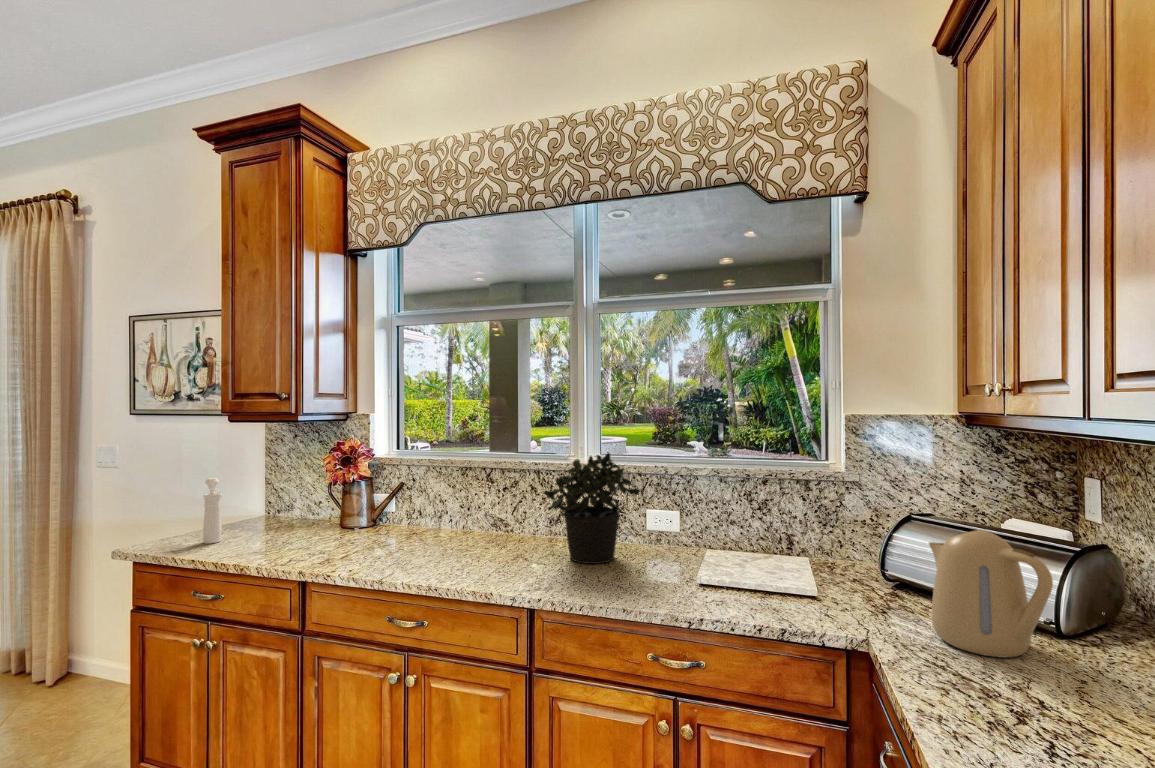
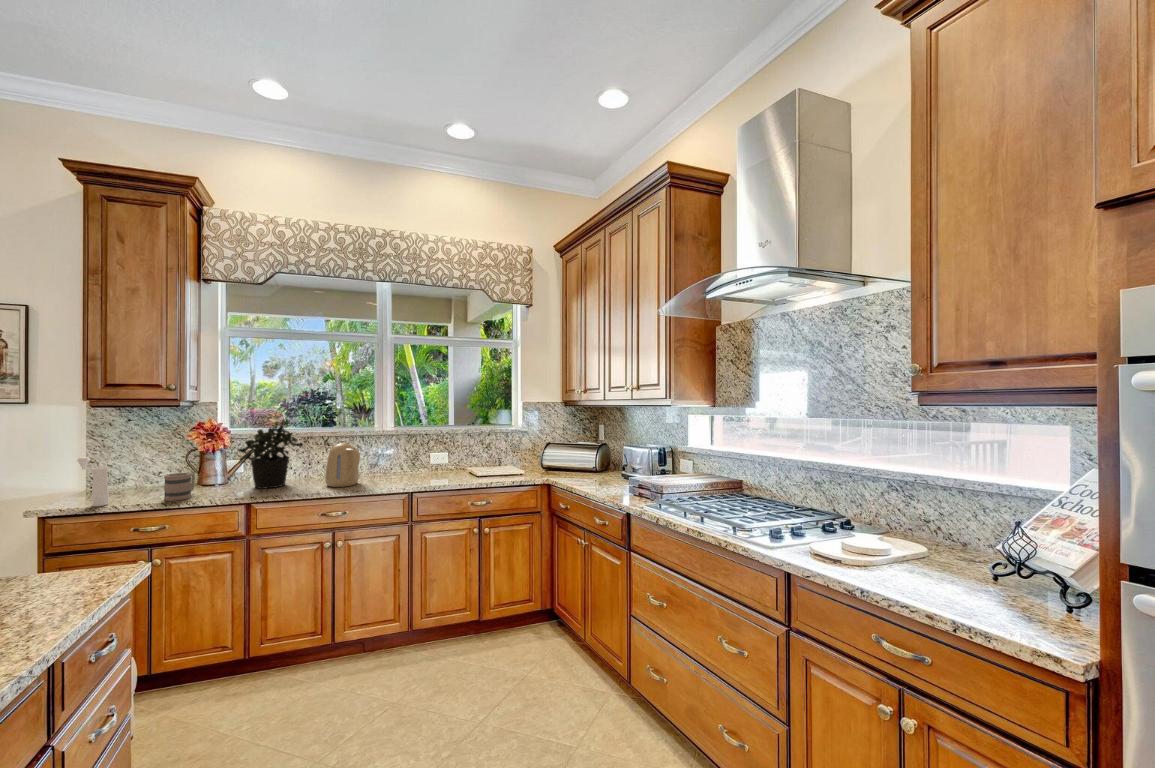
potted plant: present [543,453,639,564] -> present [238,425,303,489]
mug: none [264,509,310,550] -> present [164,473,195,501]
kettle: present [929,530,1053,657] -> present [325,443,360,487]

